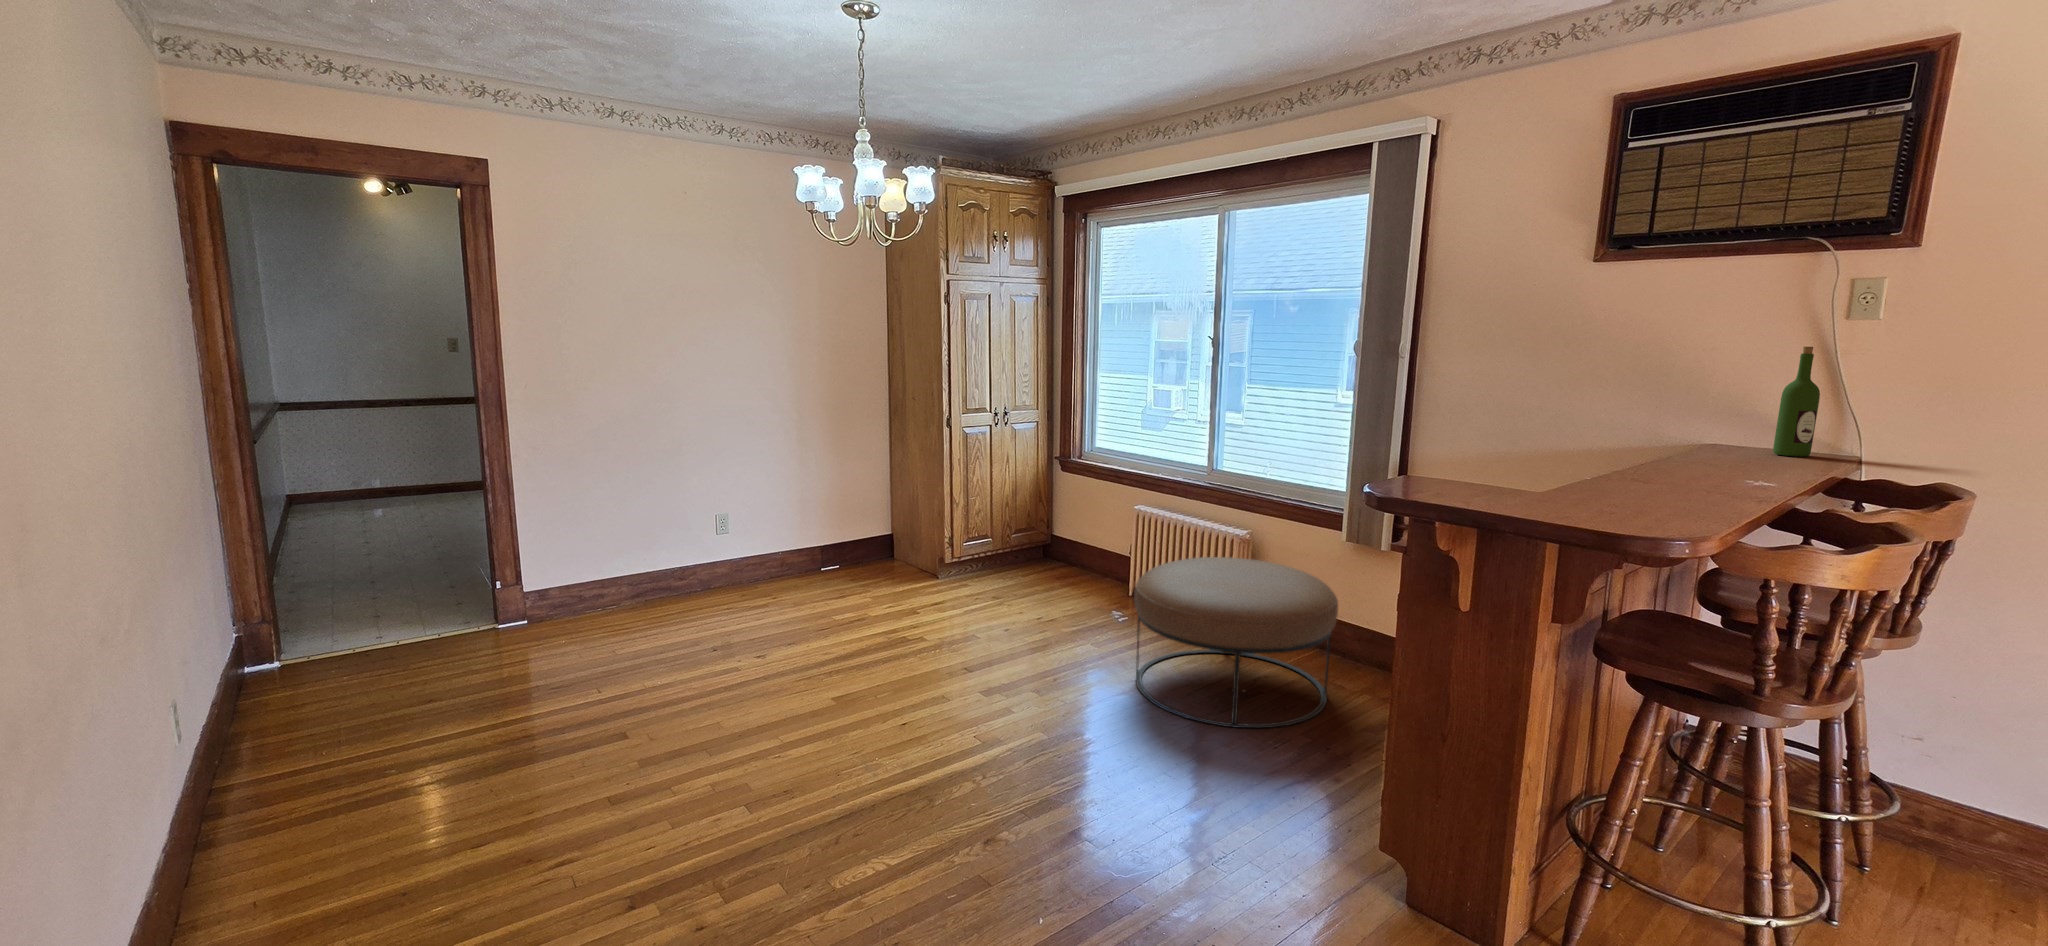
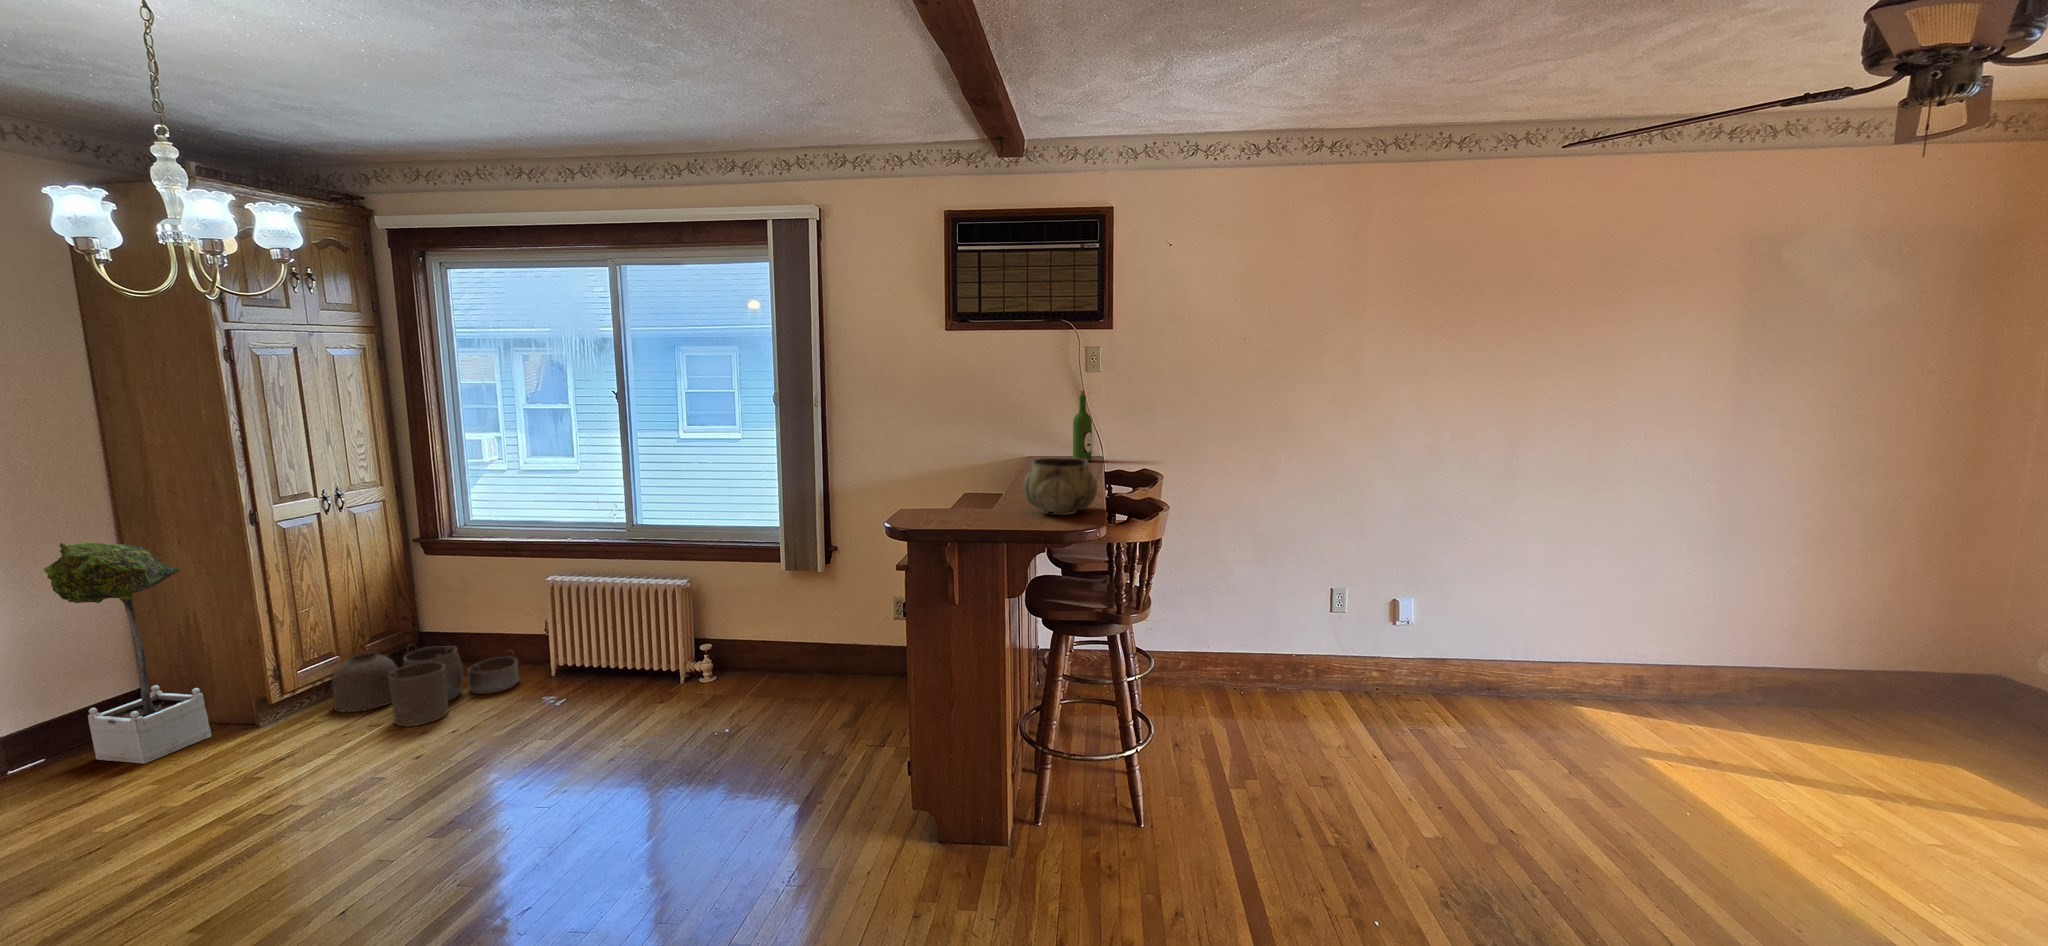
decorative bowl: none [1577,423,1709,508] -> present [1023,458,1097,515]
potted tree: none [845,425,913,585] -> present [44,543,212,764]
woven basket: none [981,539,1104,607] -> present [332,646,519,727]
ottoman: present [1134,557,1338,728] -> none [599,605,804,778]

